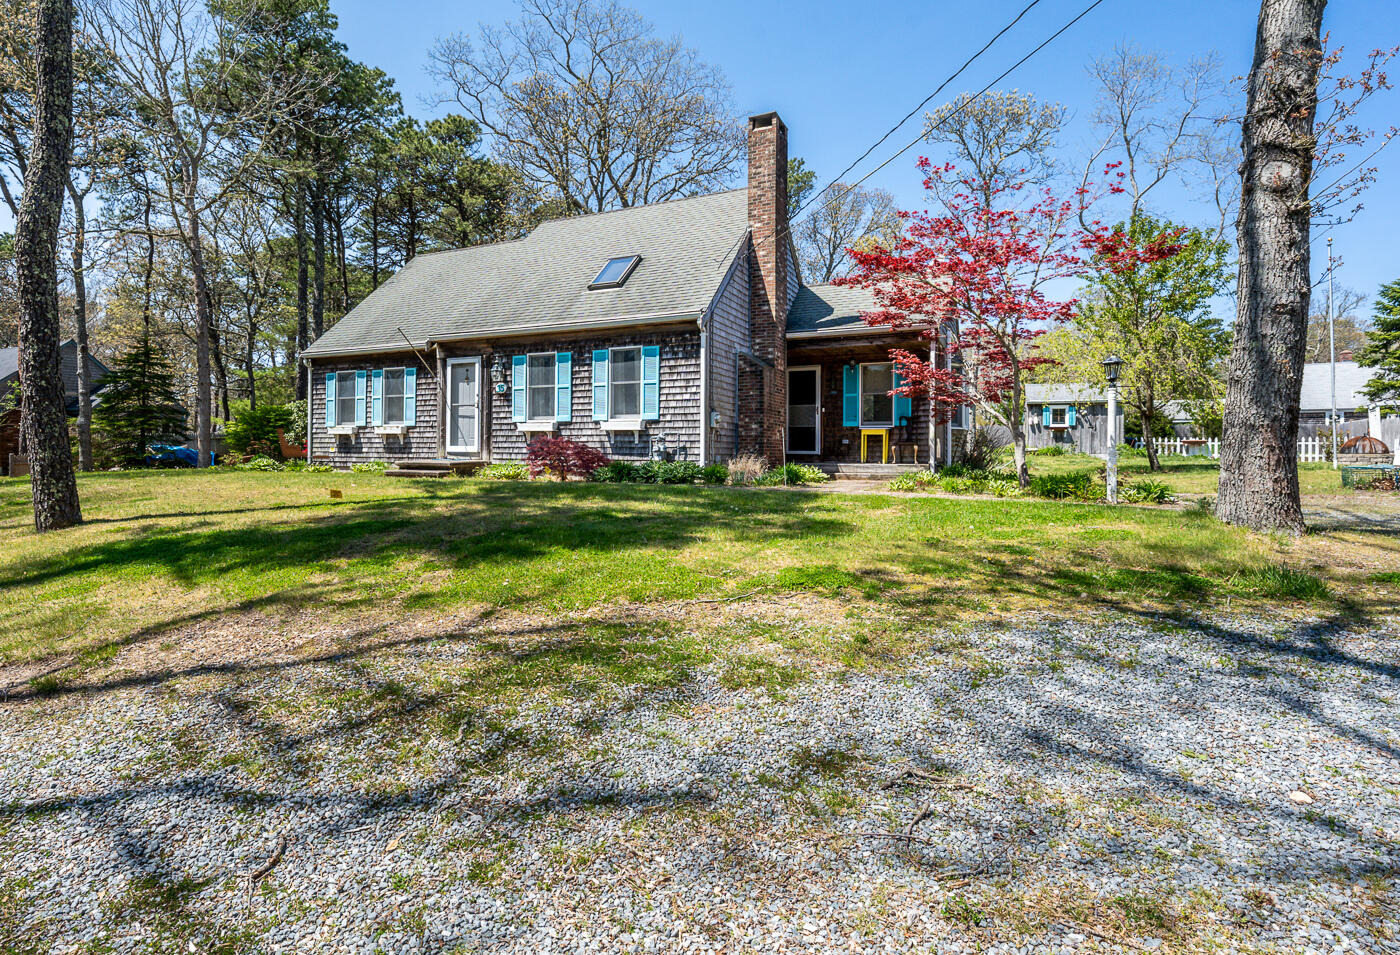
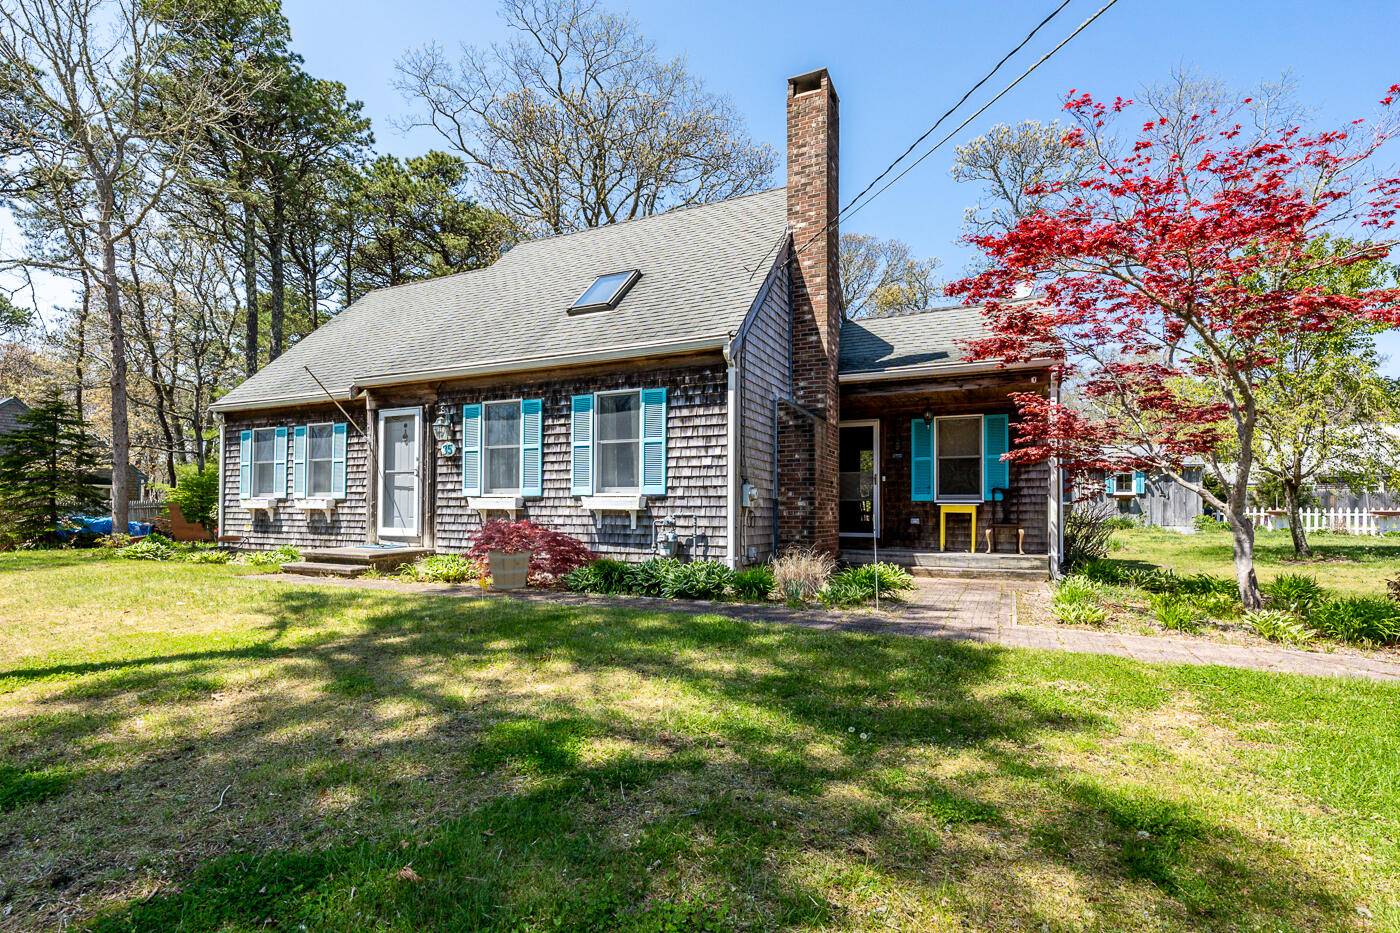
wooden bucket: none [540,454,569,479] -> present [487,549,531,589]

